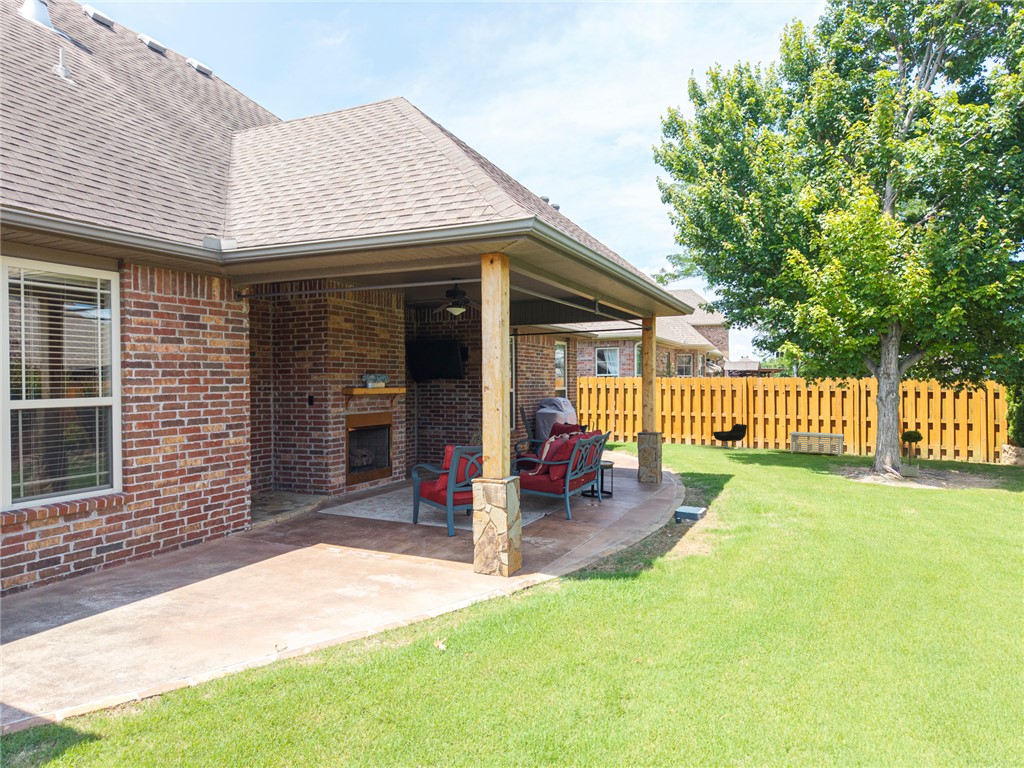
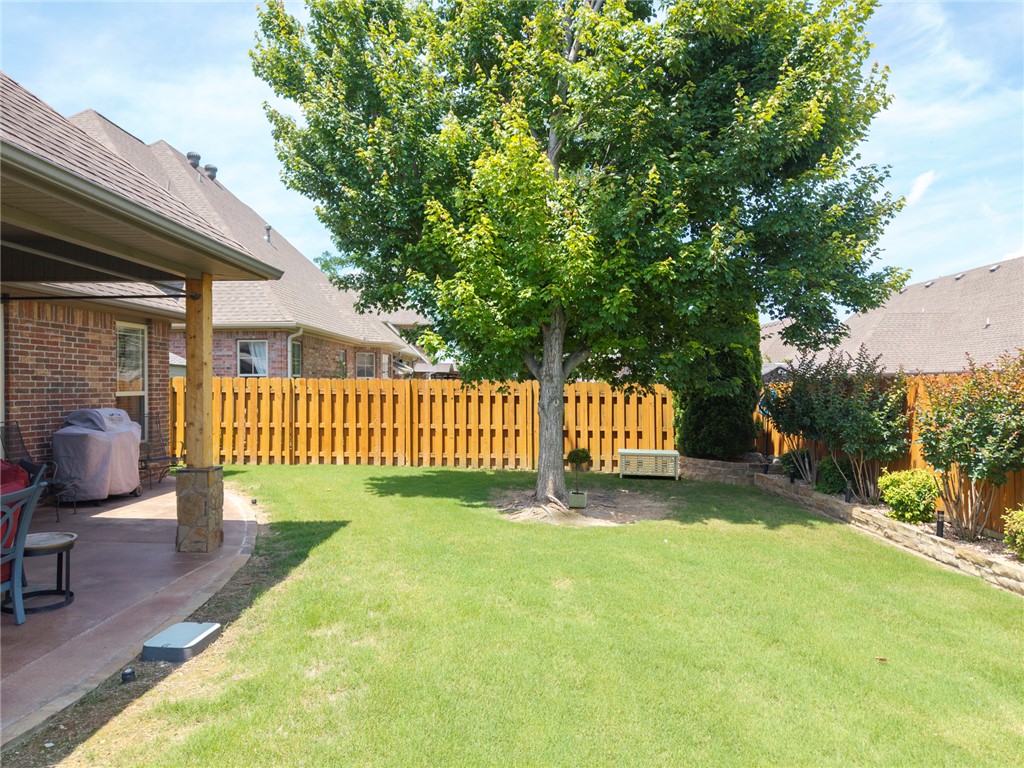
lounge chair: present [713,424,747,449] -> none [368,436,409,471]
storage bench: present [789,432,844,456] -> present [618,449,680,480]

